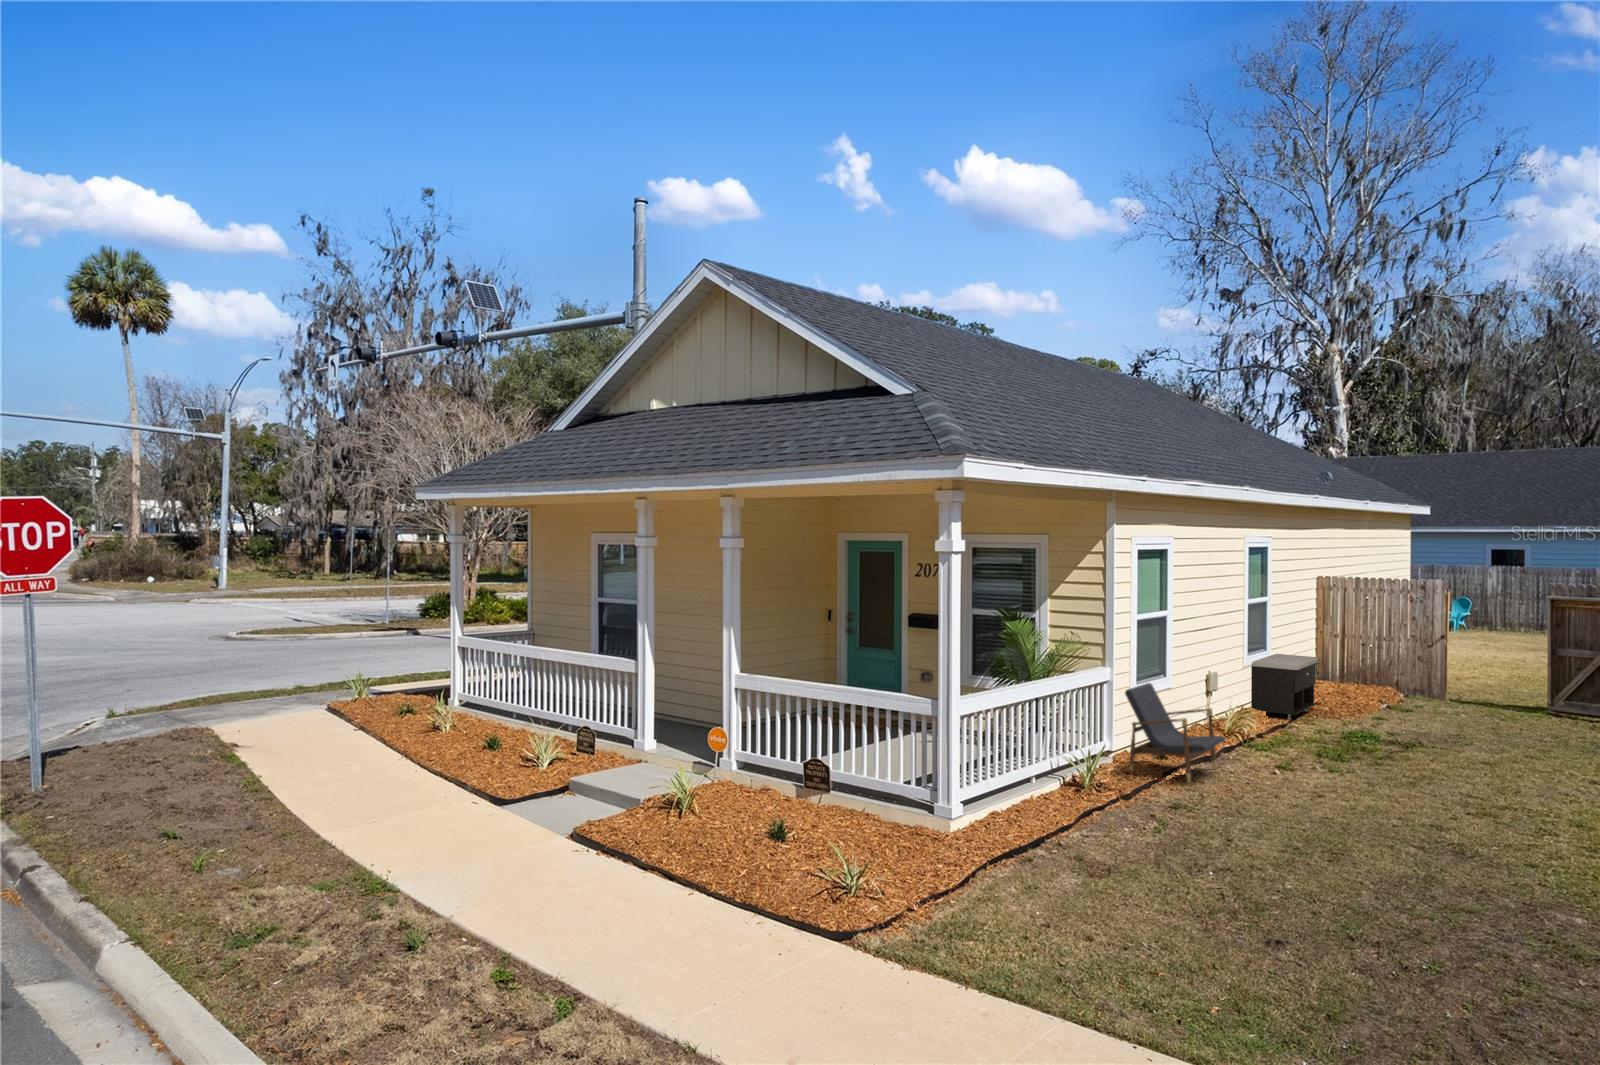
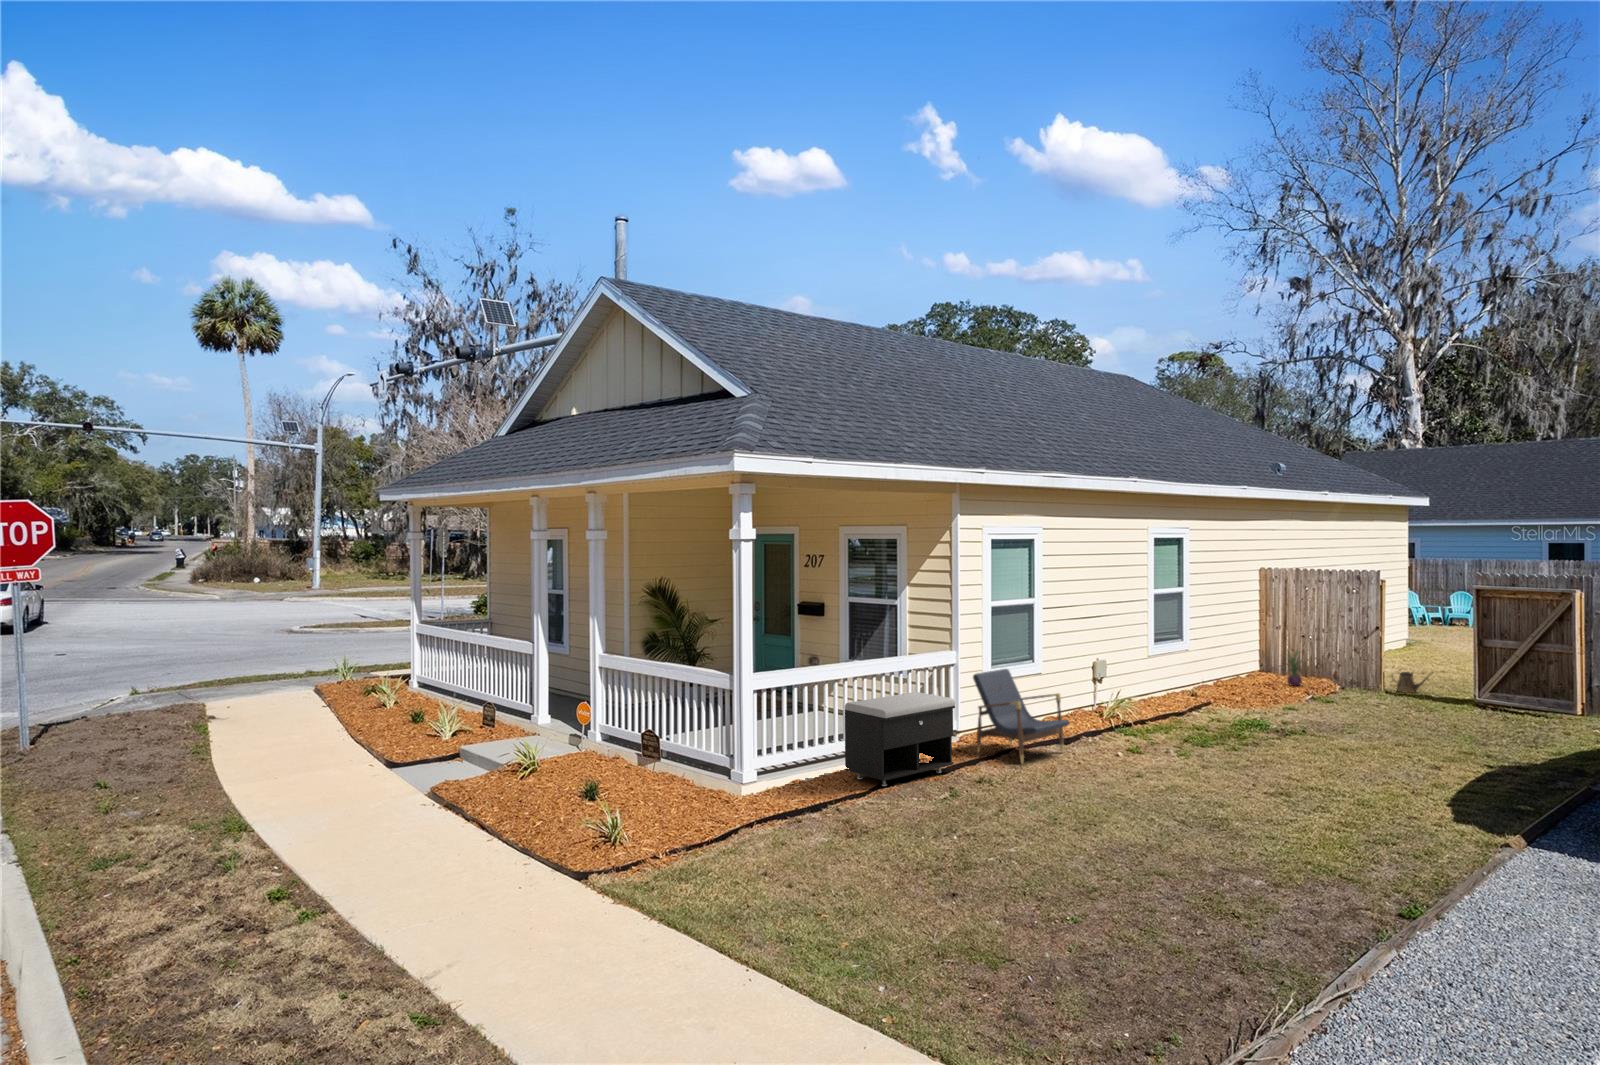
storage bench: present [1251,654,1318,719] -> present [845,692,955,786]
decorative plant: none [1324,655,1368,691] -> present [1284,651,1302,686]
watering can: none [1441,677,1485,697] -> present [1397,672,1431,693]

